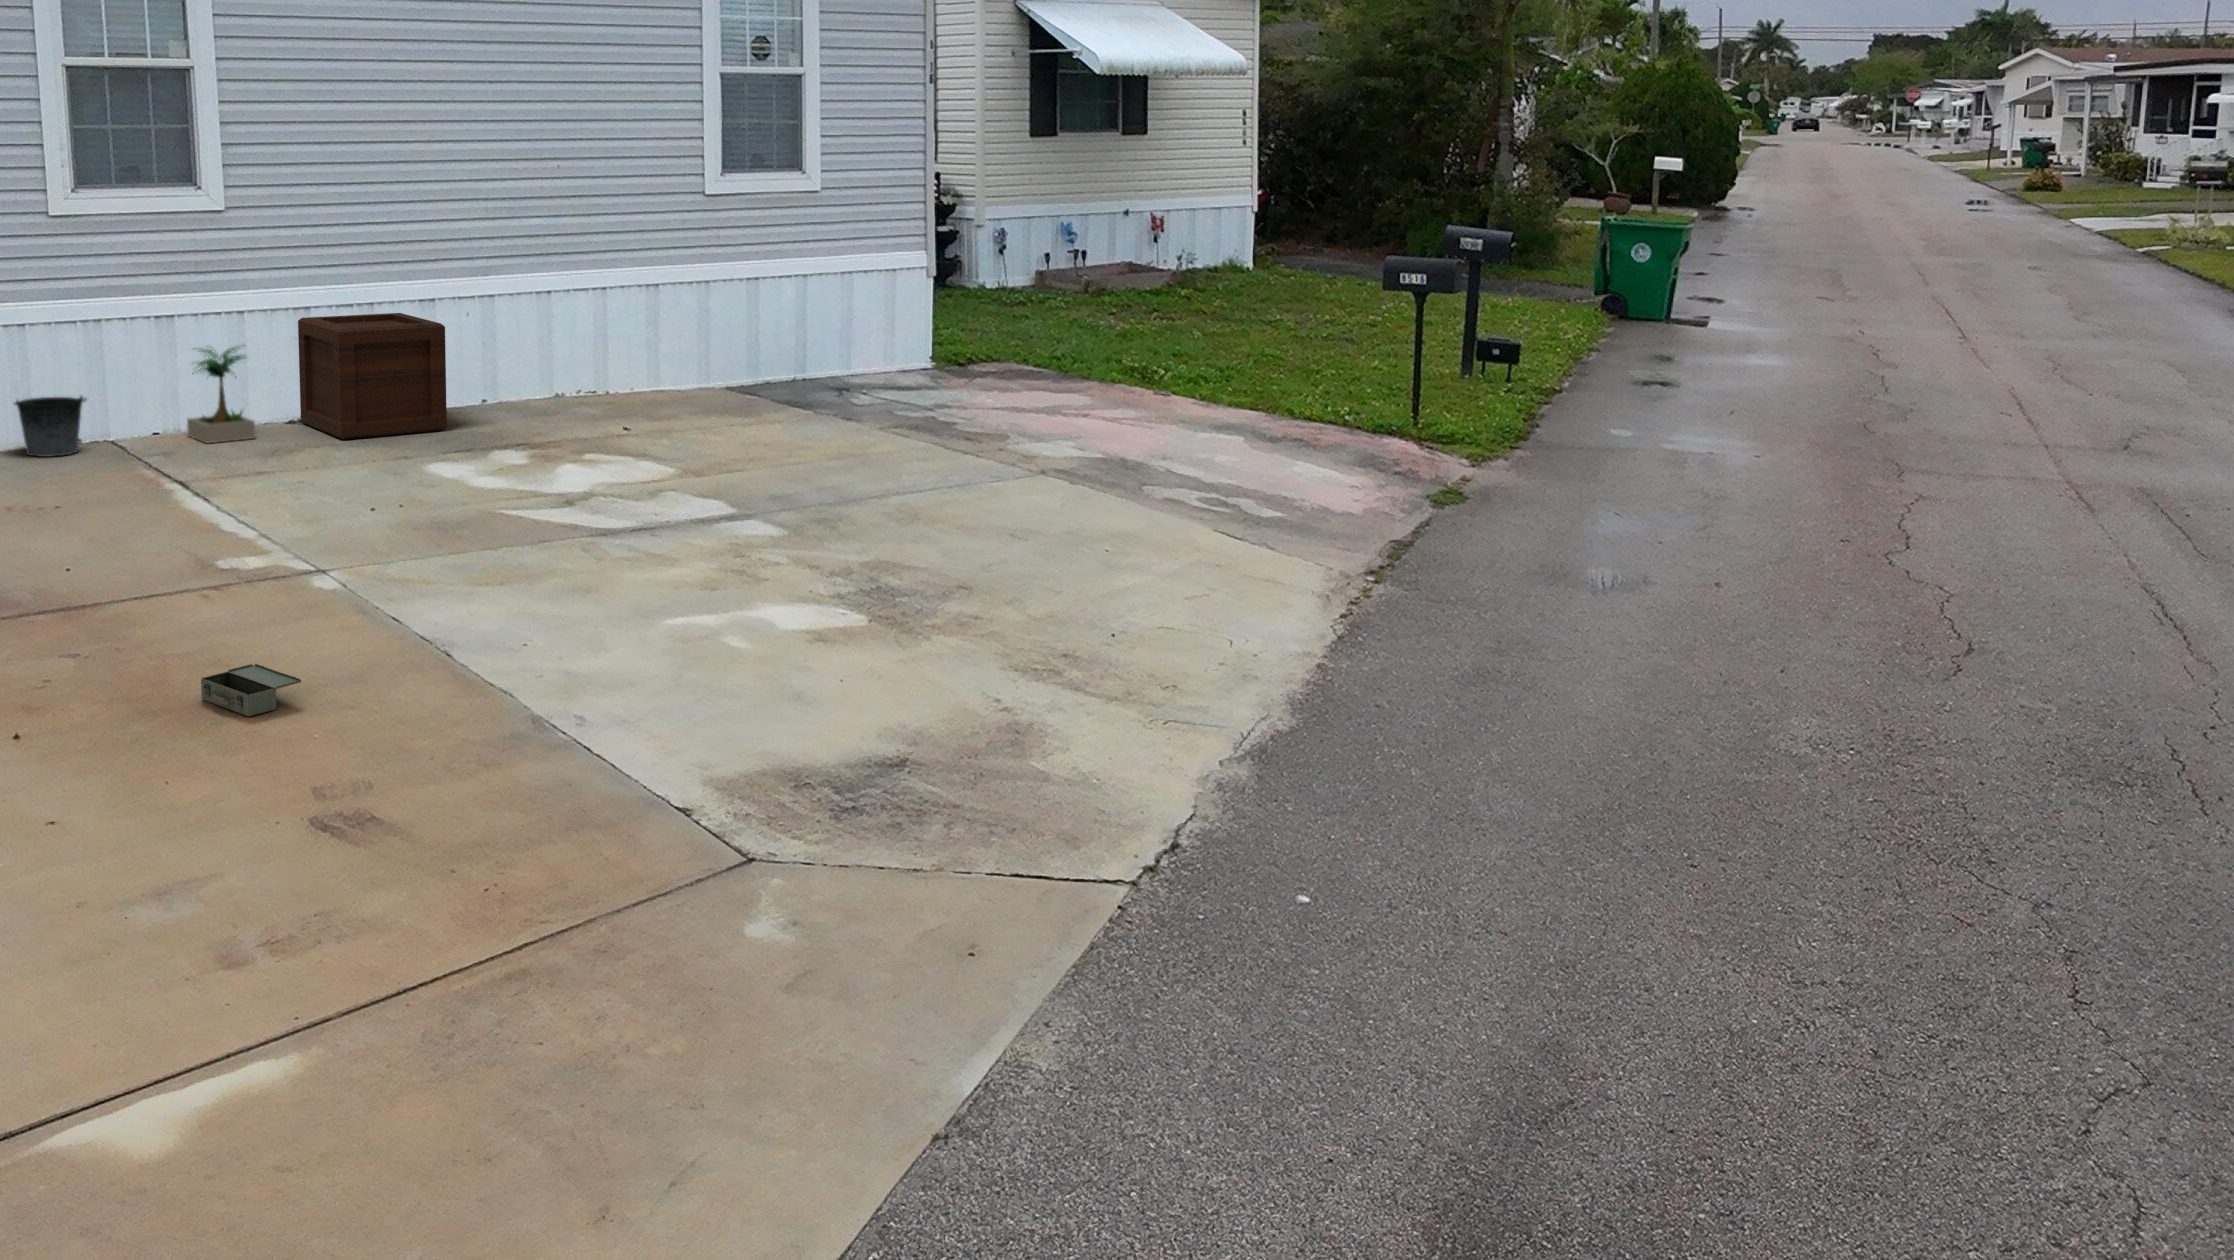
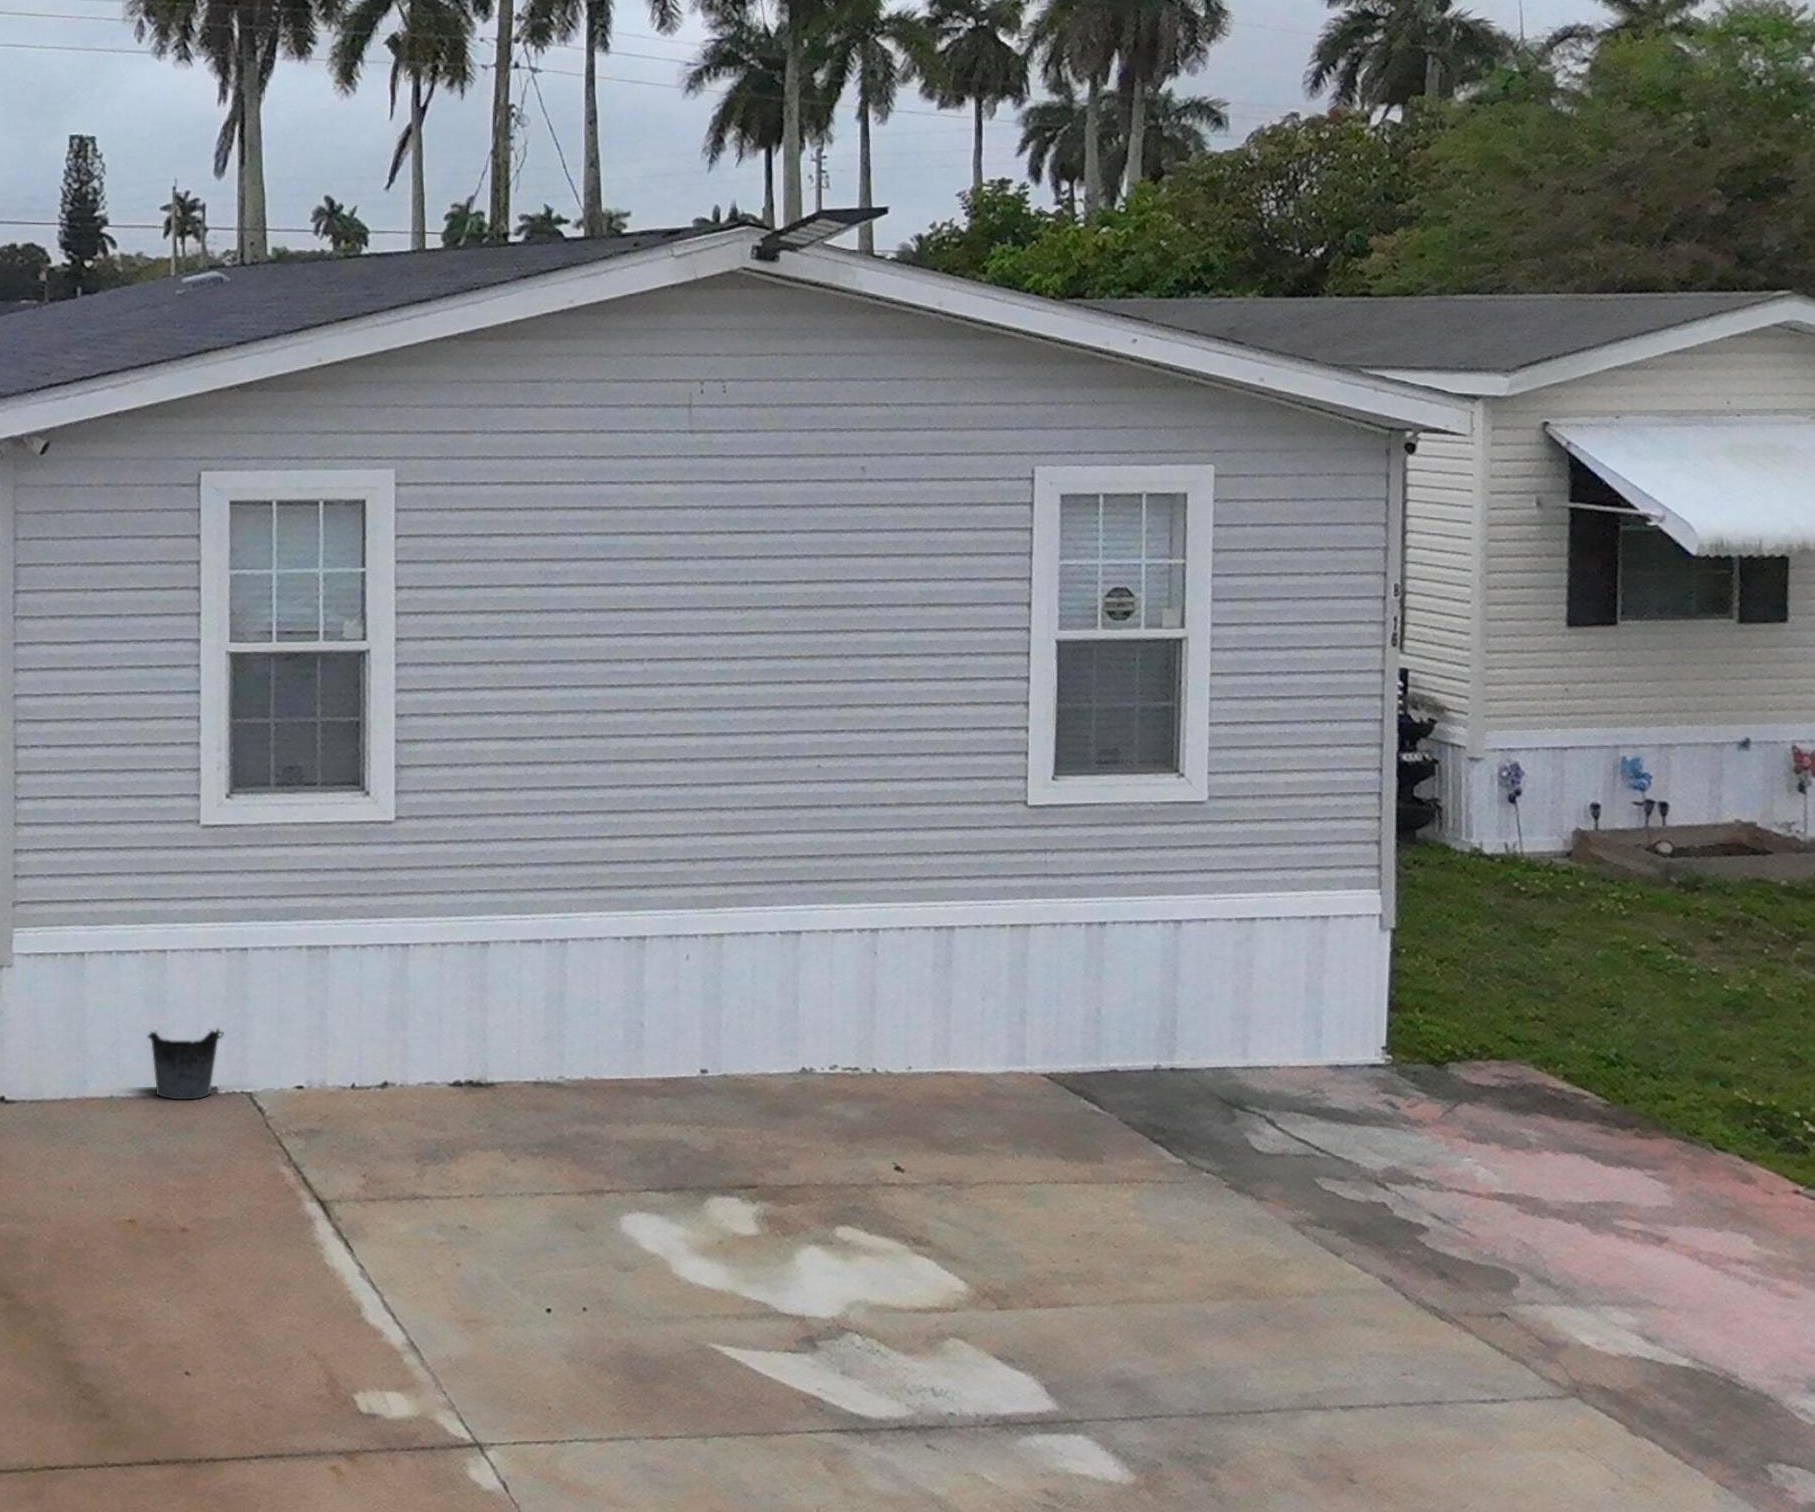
wooden crate: present [298,313,447,439] -> none [459,936,627,1097]
potted plant: present [187,346,255,443] -> none [330,970,413,1092]
toolbox: present [201,664,301,716] -> none [284,1404,376,1460]

